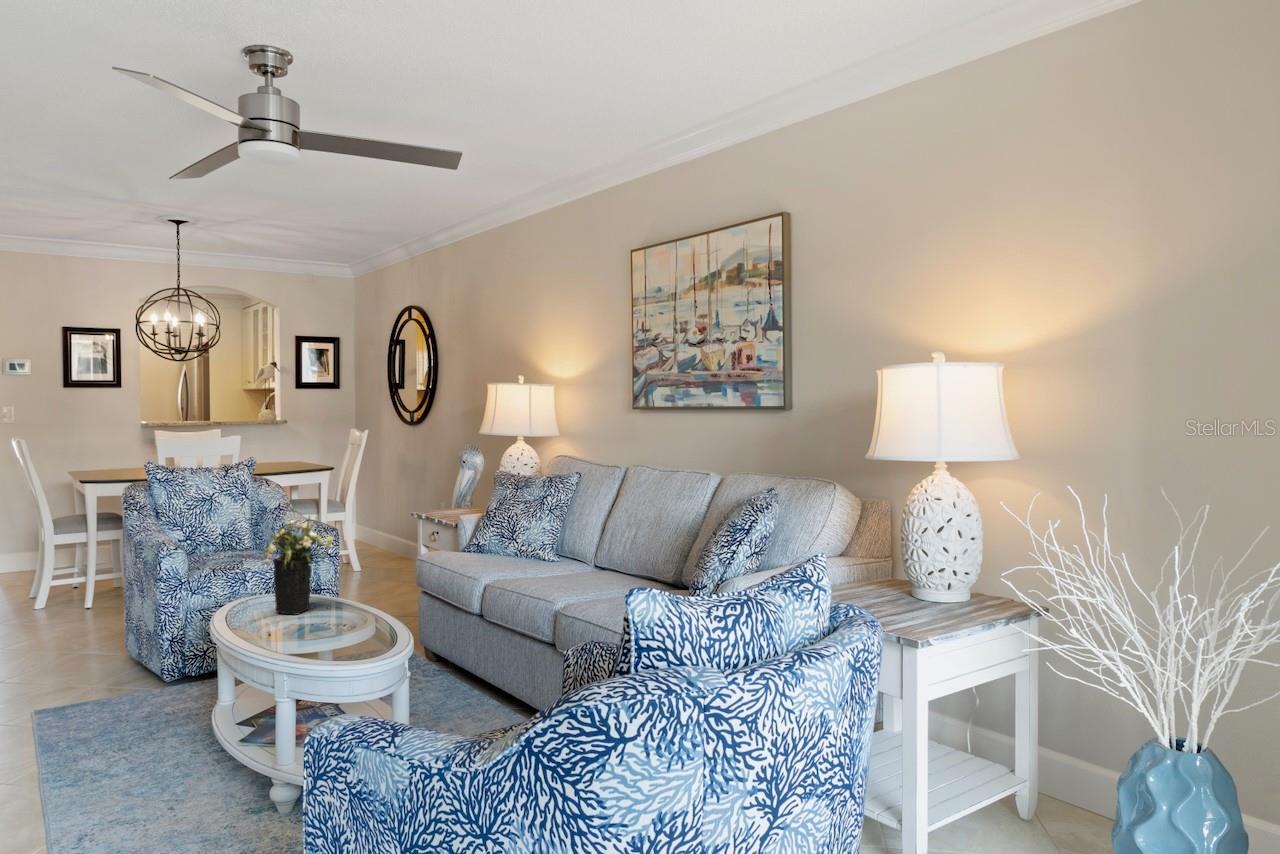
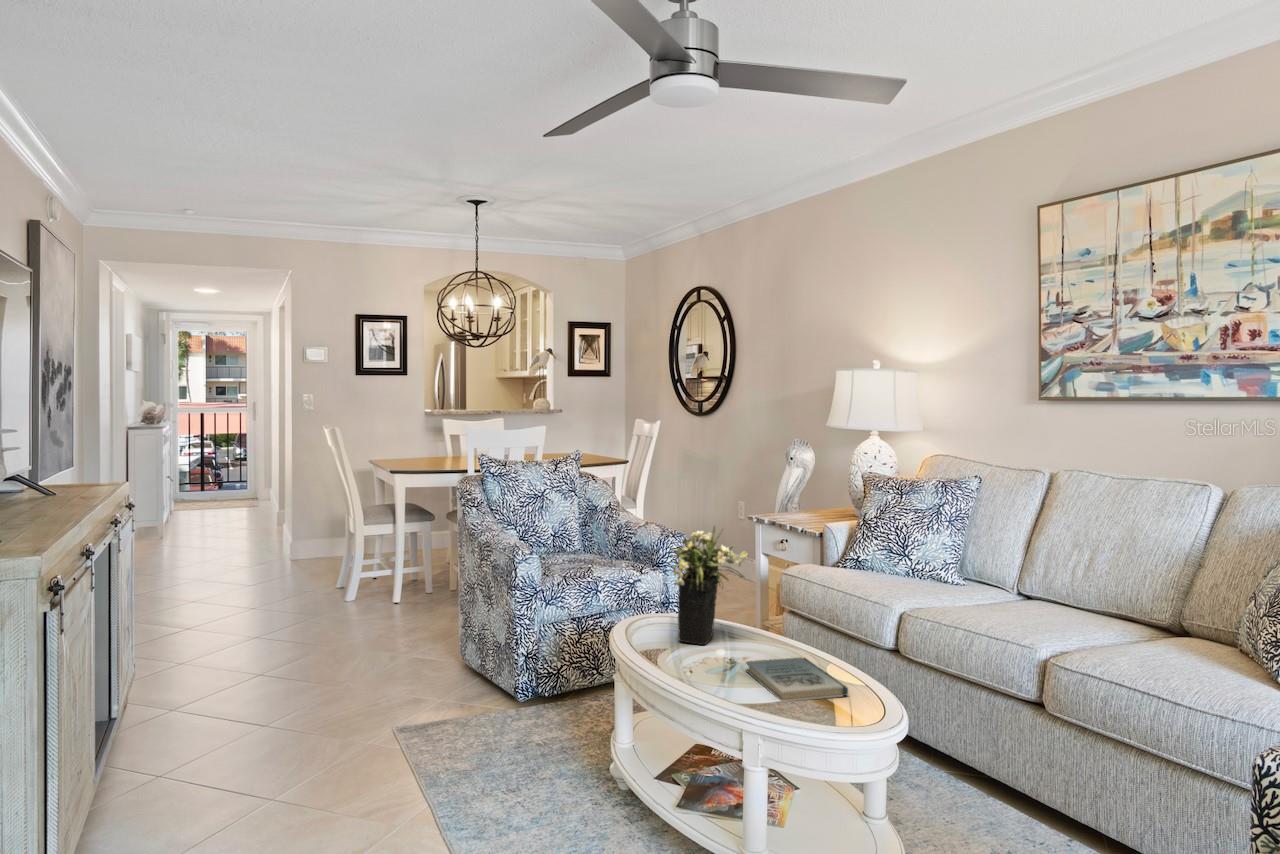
book: none [313,617,380,649] -> present [746,658,848,702]

